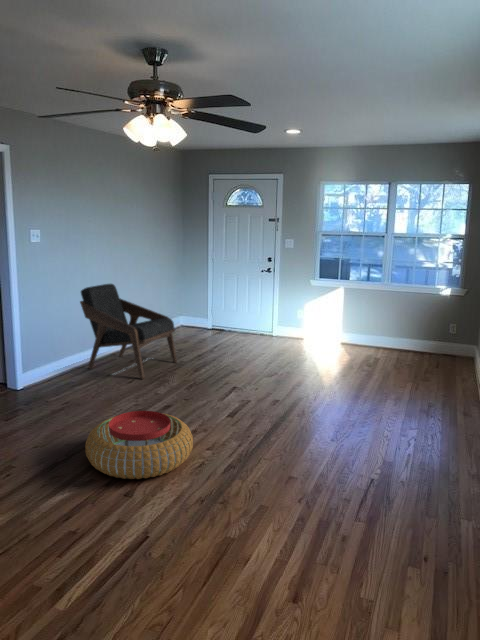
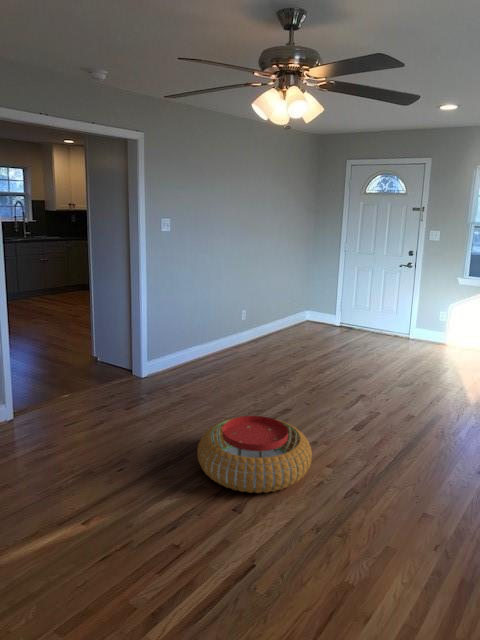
lounge chair: present [80,284,177,379] -> none [206,275,301,377]

